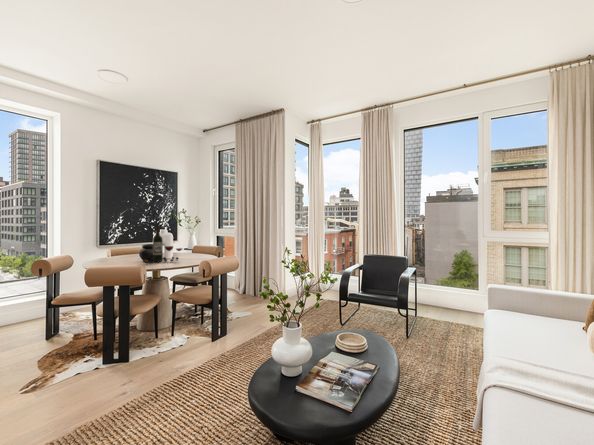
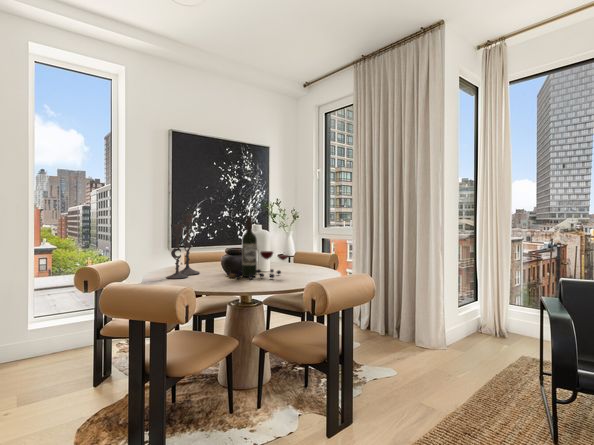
candlestick: none [102,225,125,264] -> present [167,215,200,279]

